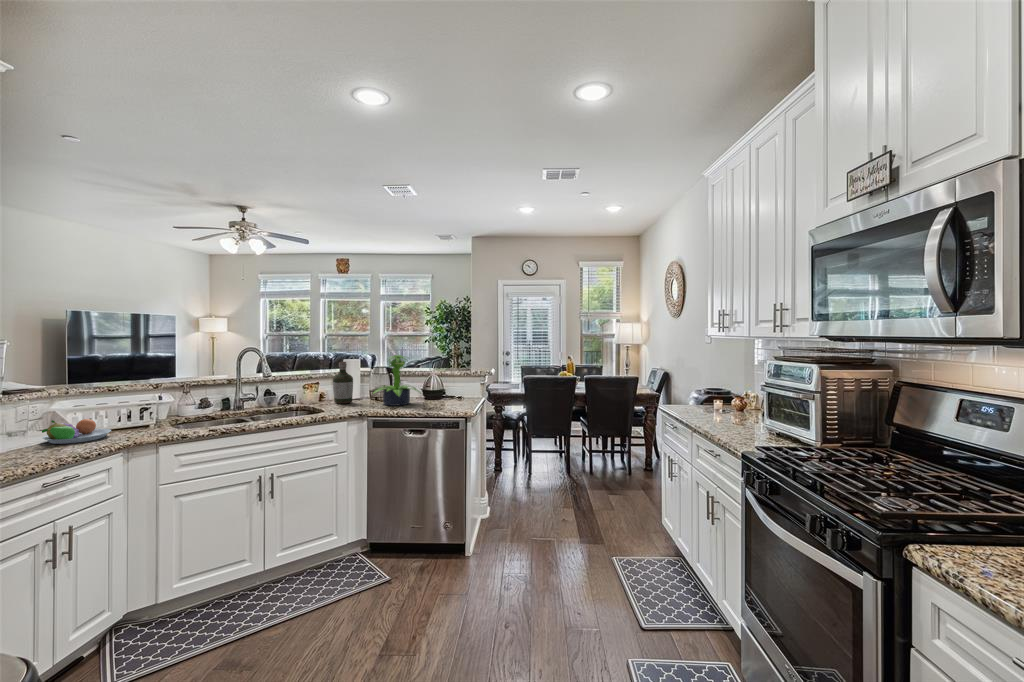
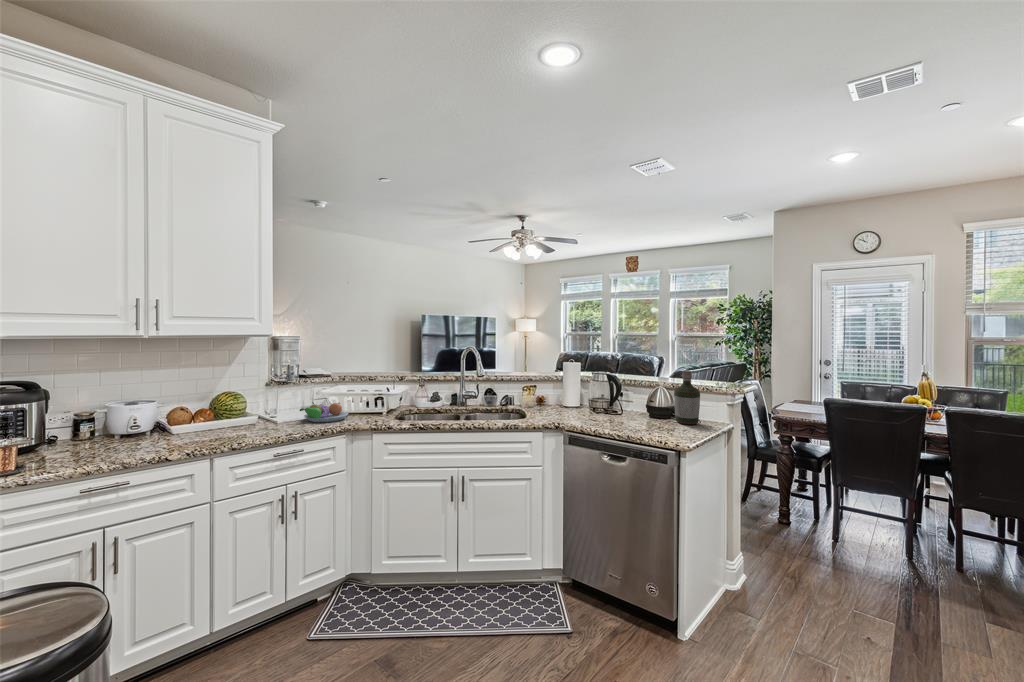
potted plant: present [374,355,418,406] -> none [580,360,638,421]
bottle: present [333,362,353,404] -> present [674,371,700,425]

